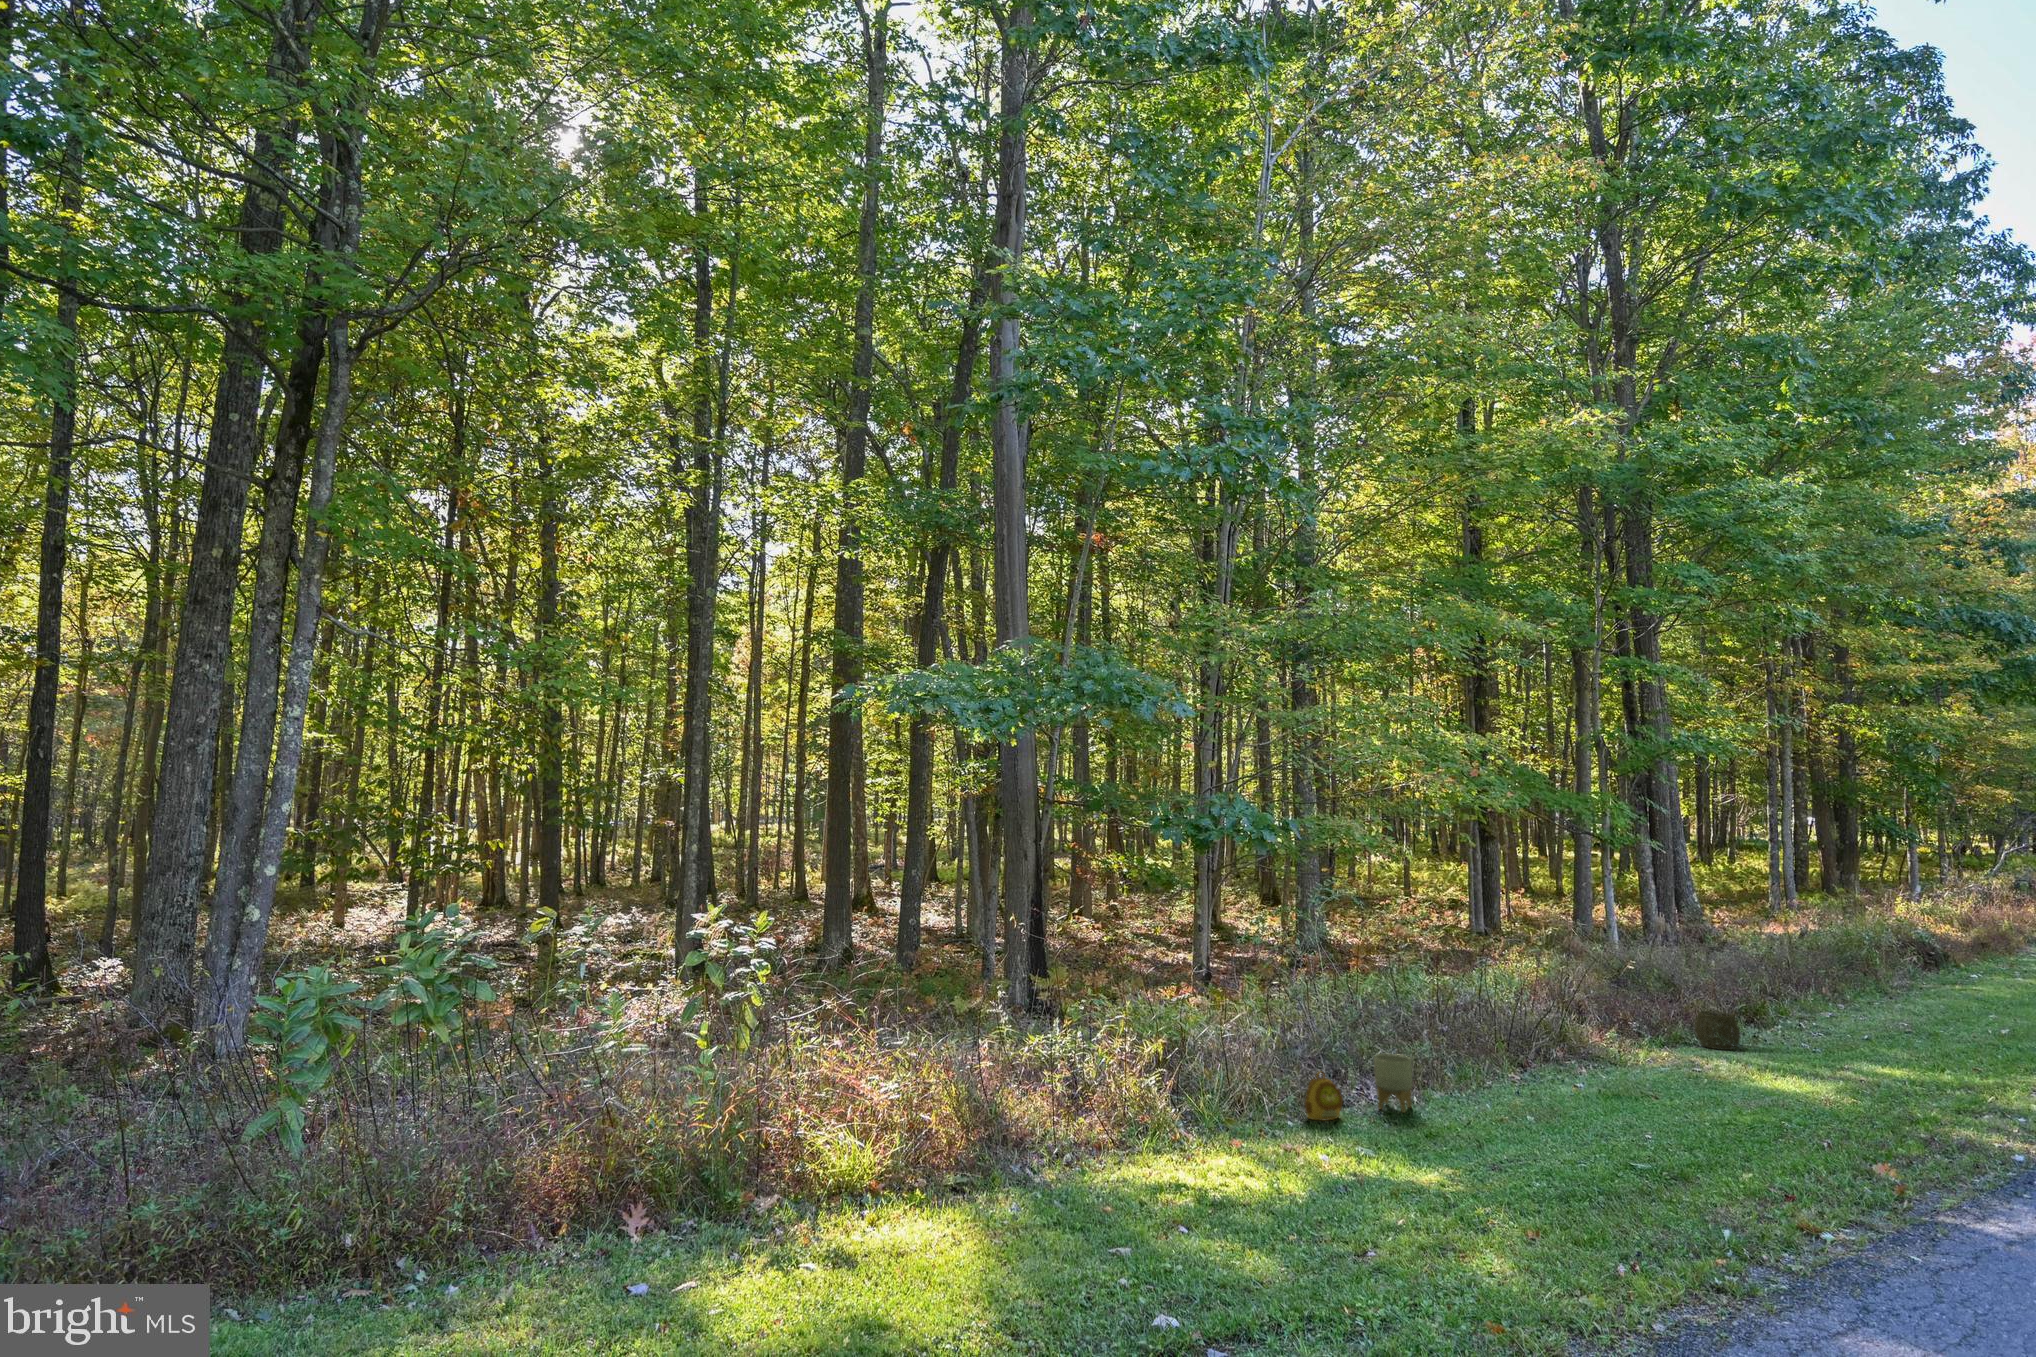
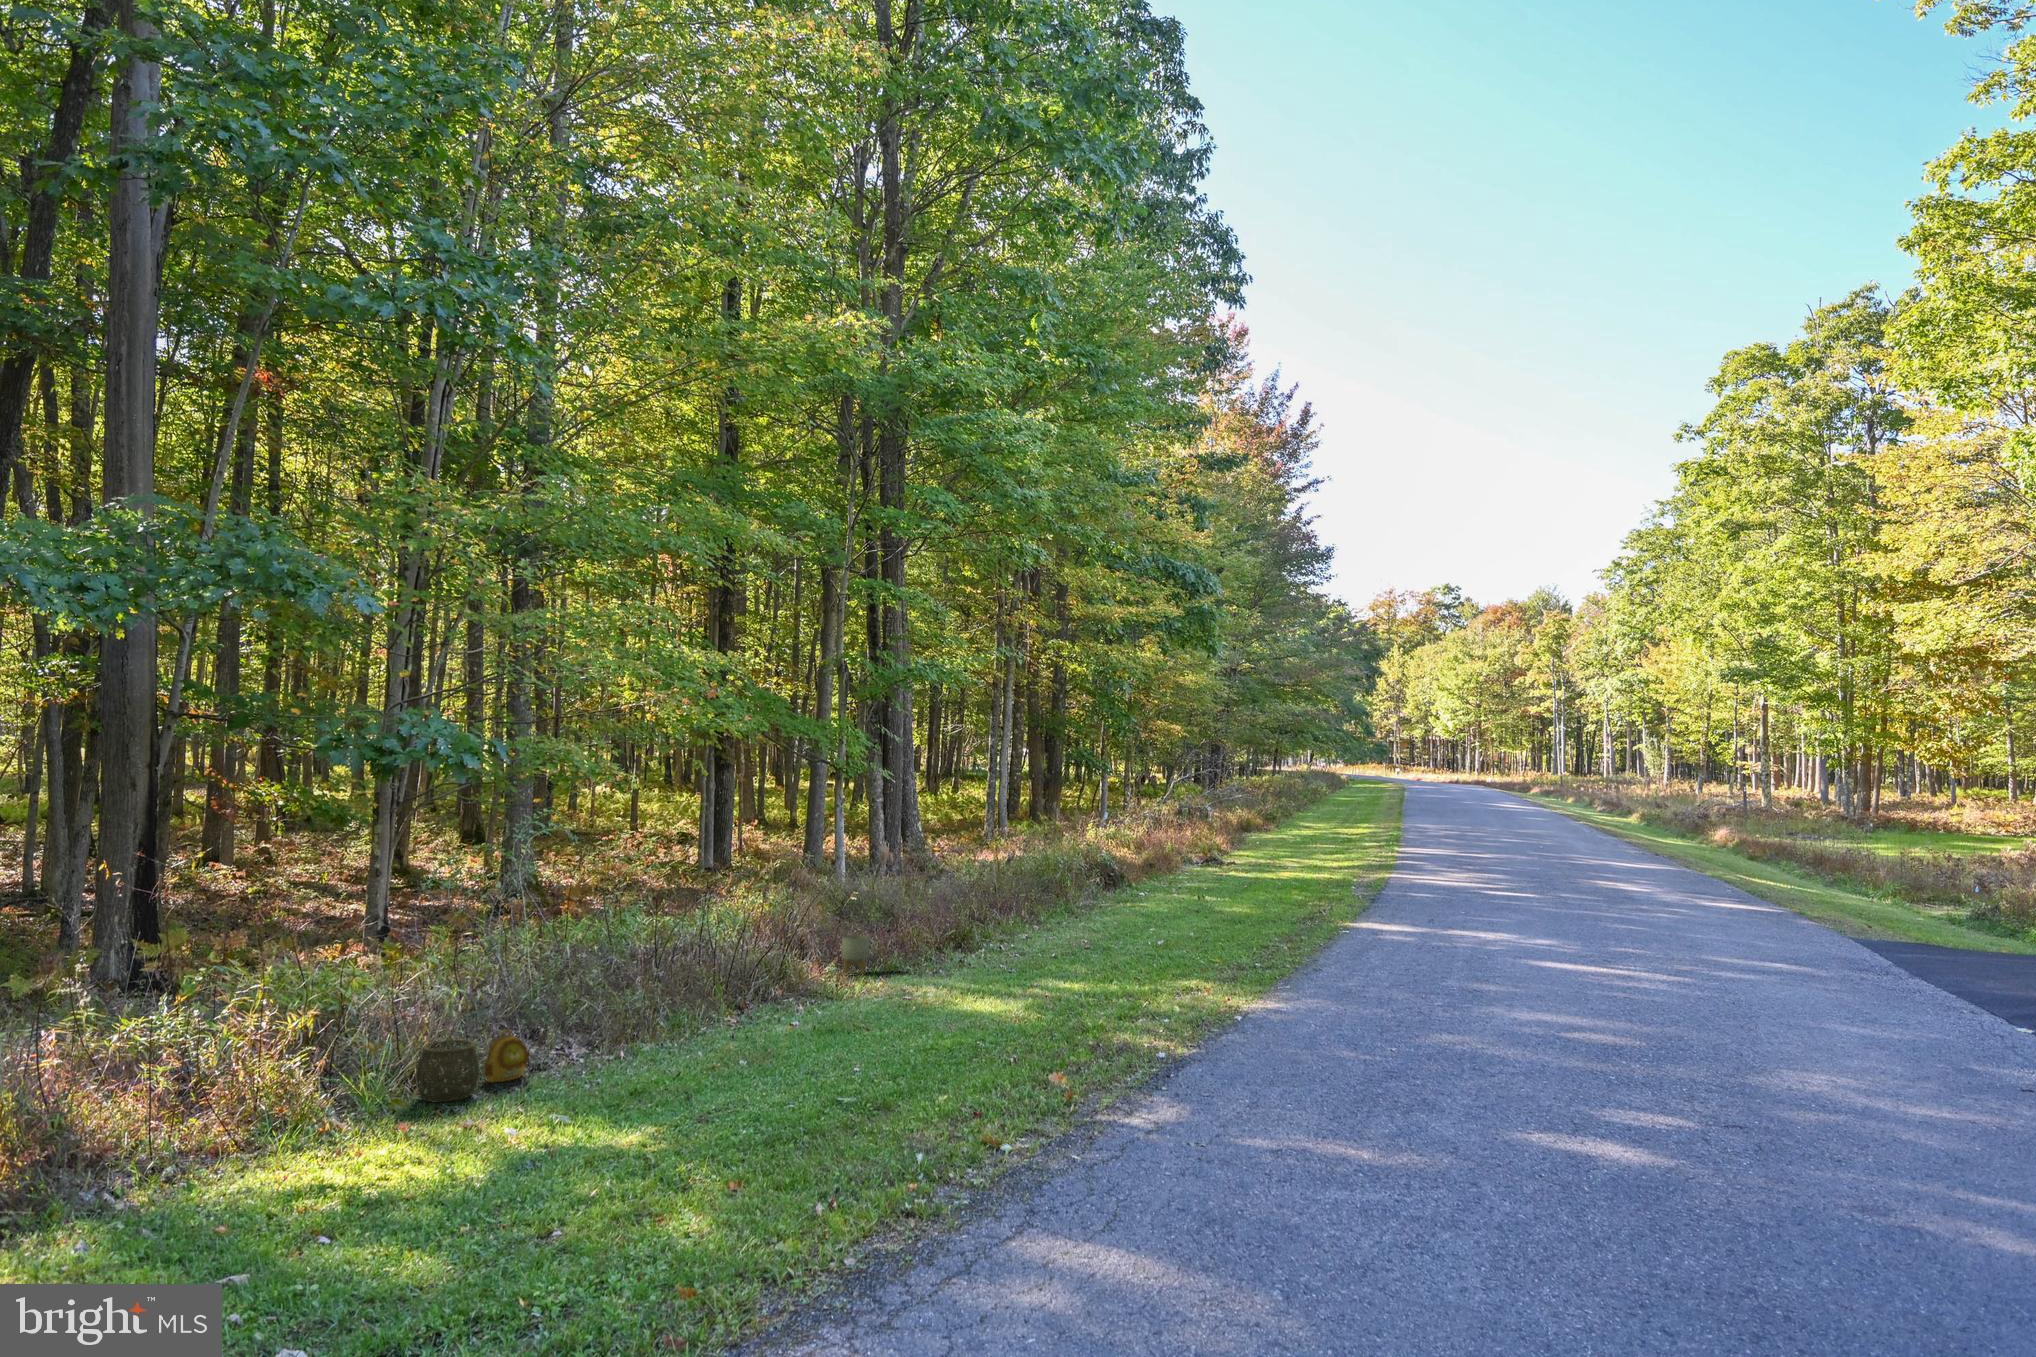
woven basket: present [1695,1011,1740,1050] -> present [415,1040,480,1103]
planter: present [1374,1054,1412,1113] -> present [842,935,869,975]

